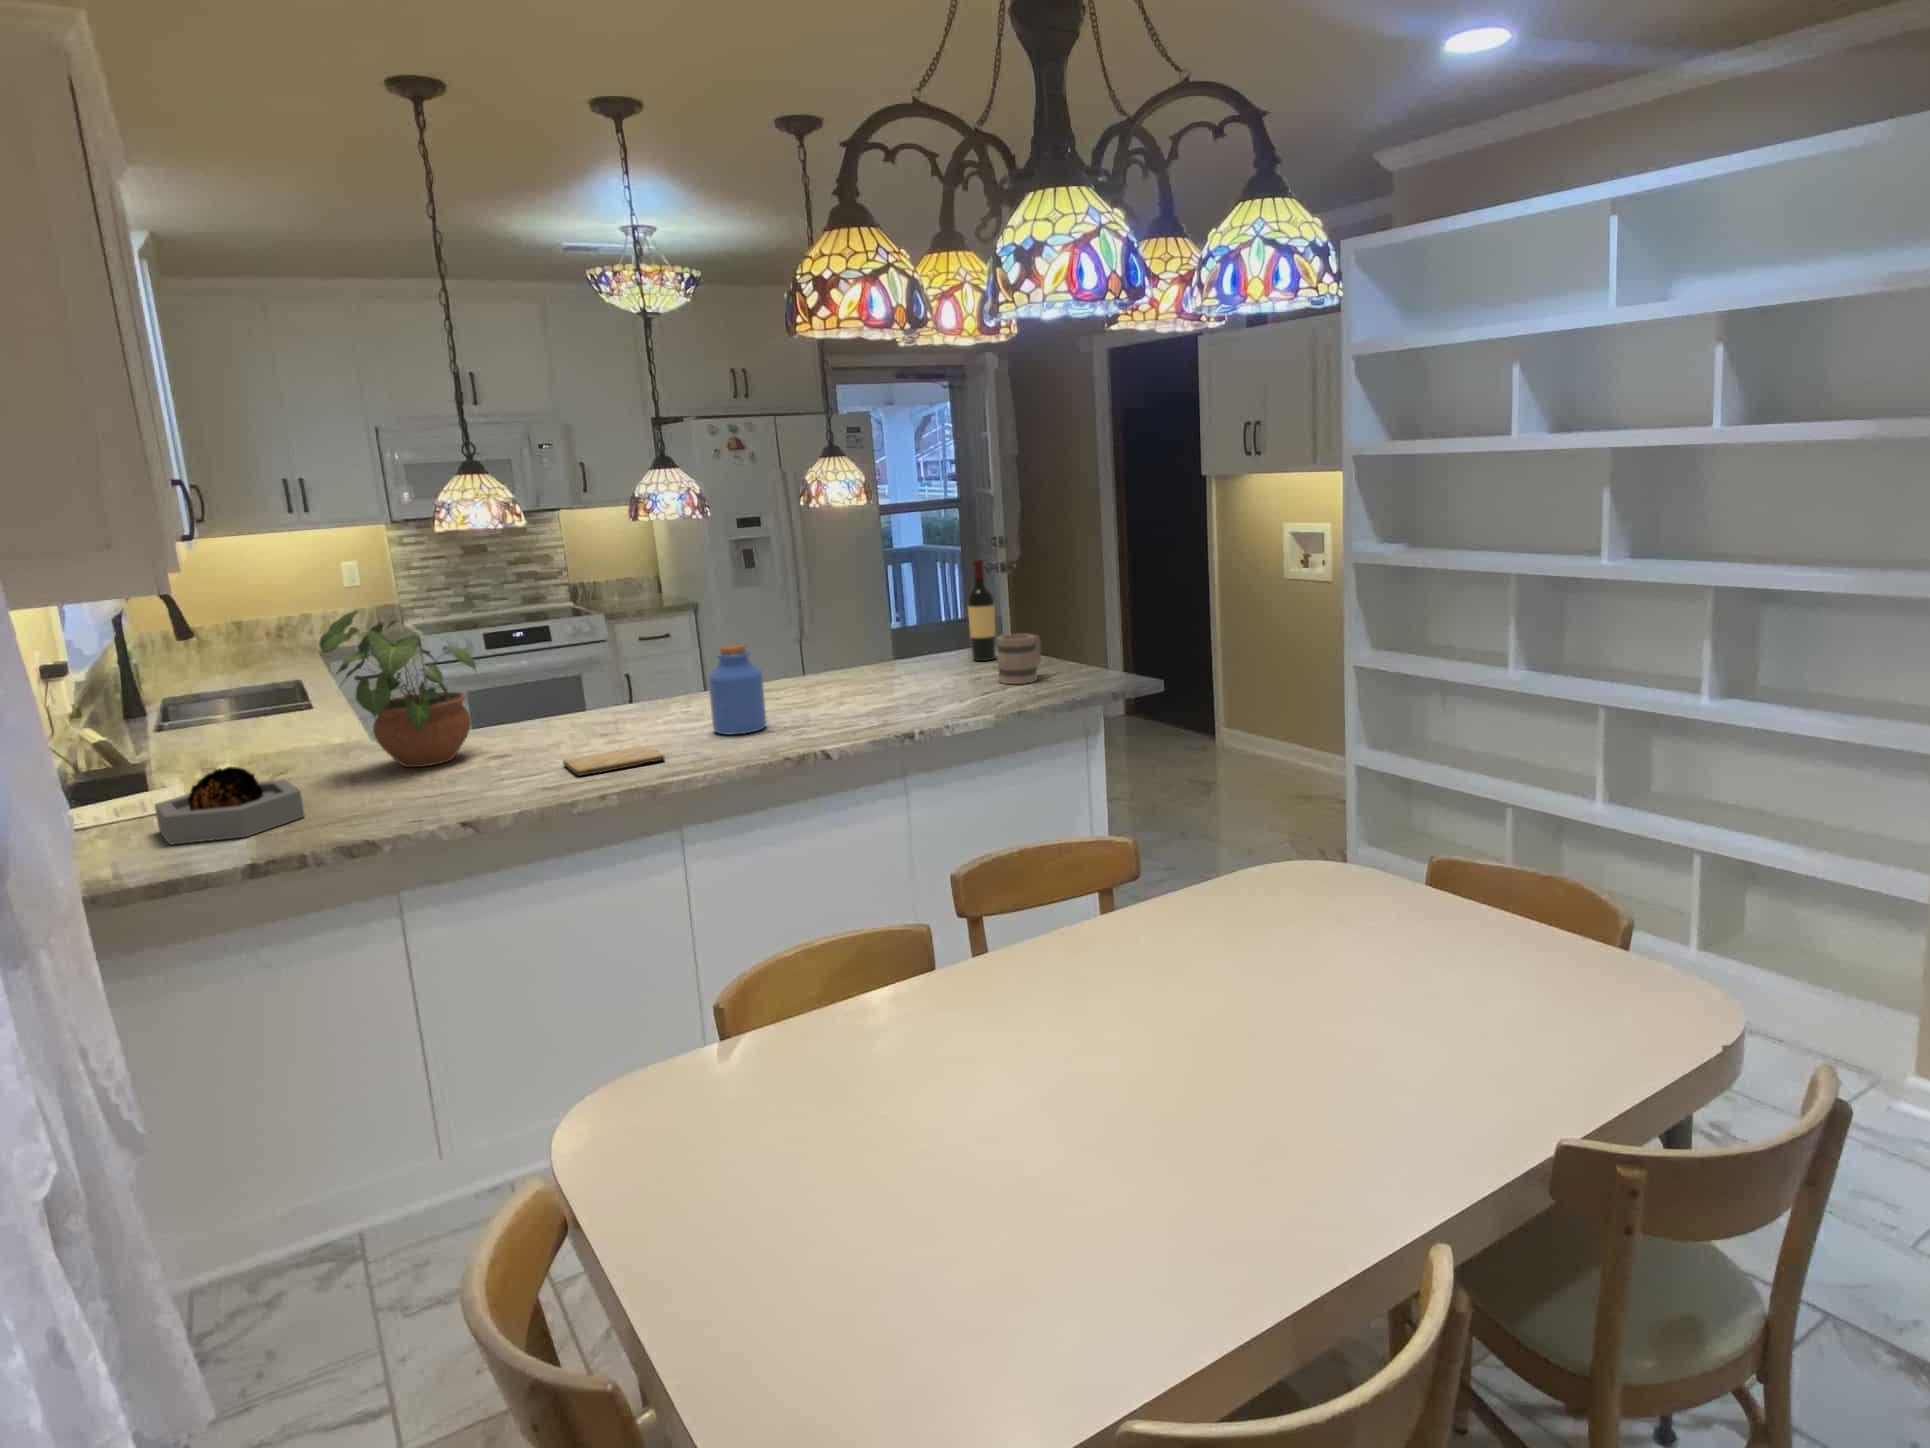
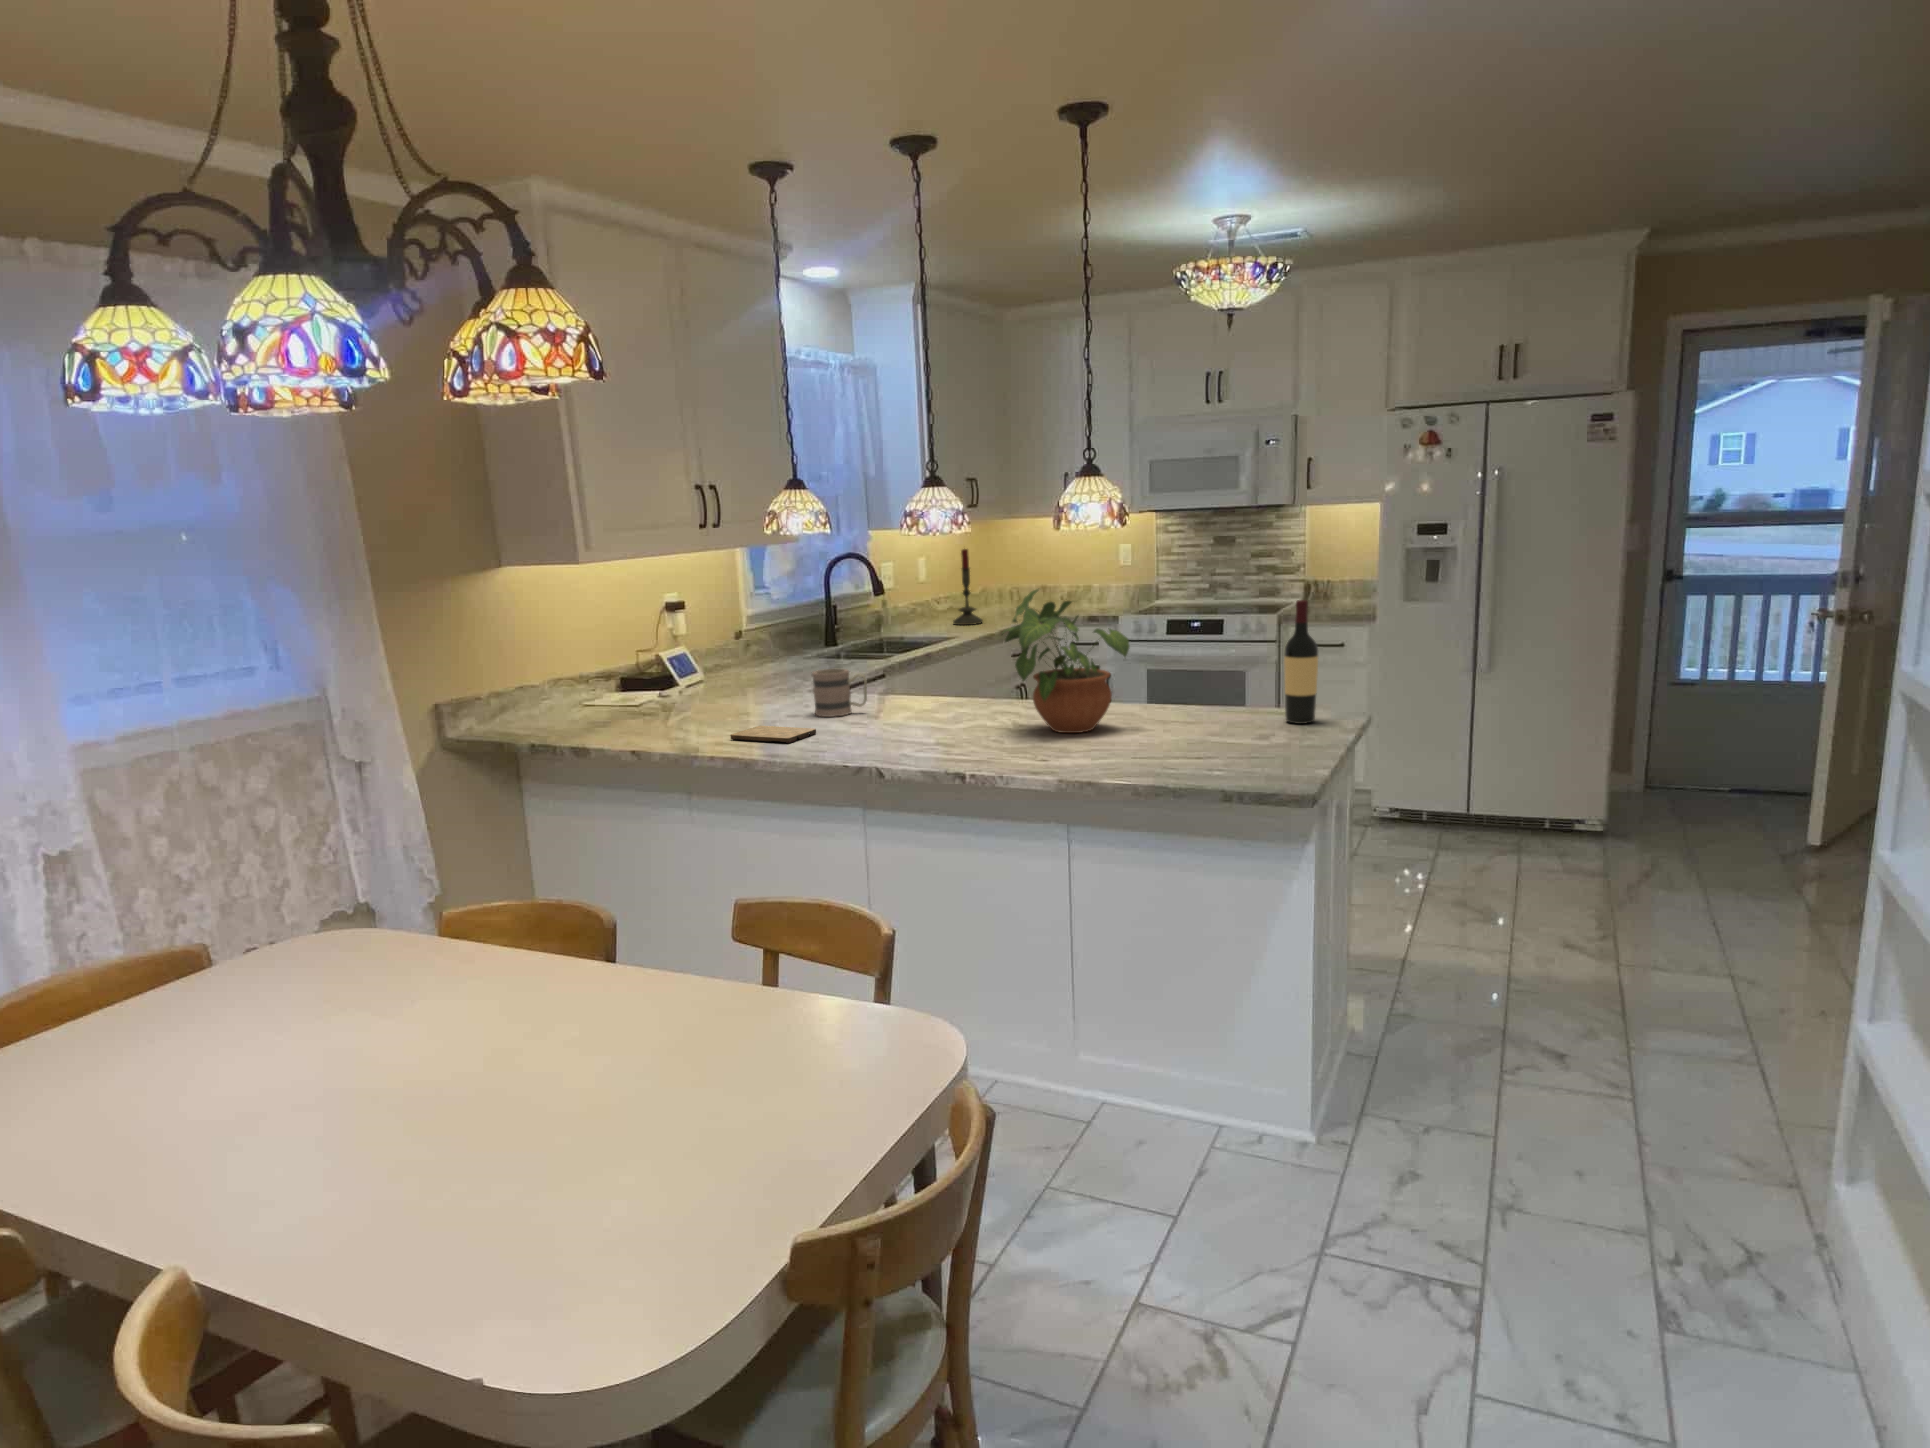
candle: none [213,571,260,674] -> present [953,549,983,625]
potted plant: present [319,610,476,767] -> present [1003,589,1130,733]
mug: present [996,634,1041,684] -> present [812,669,867,717]
jar: present [708,644,767,735] -> none [879,655,930,738]
decorative bowl: present [155,766,305,845] -> none [541,680,633,729]

